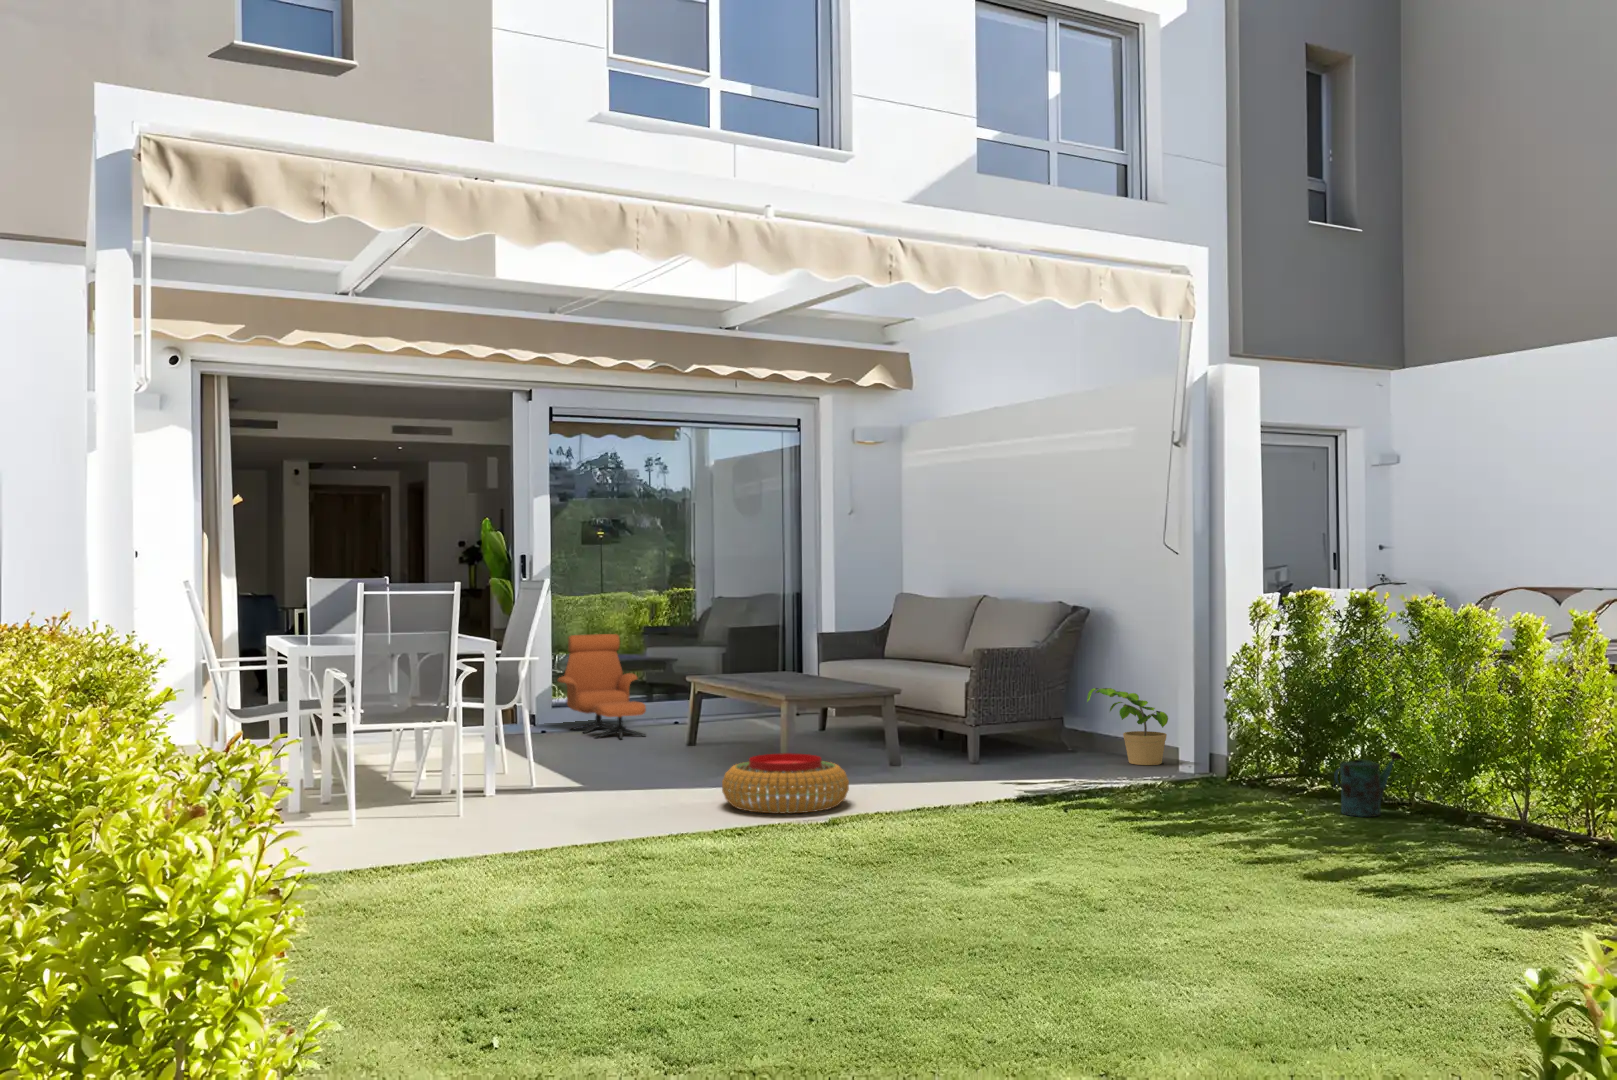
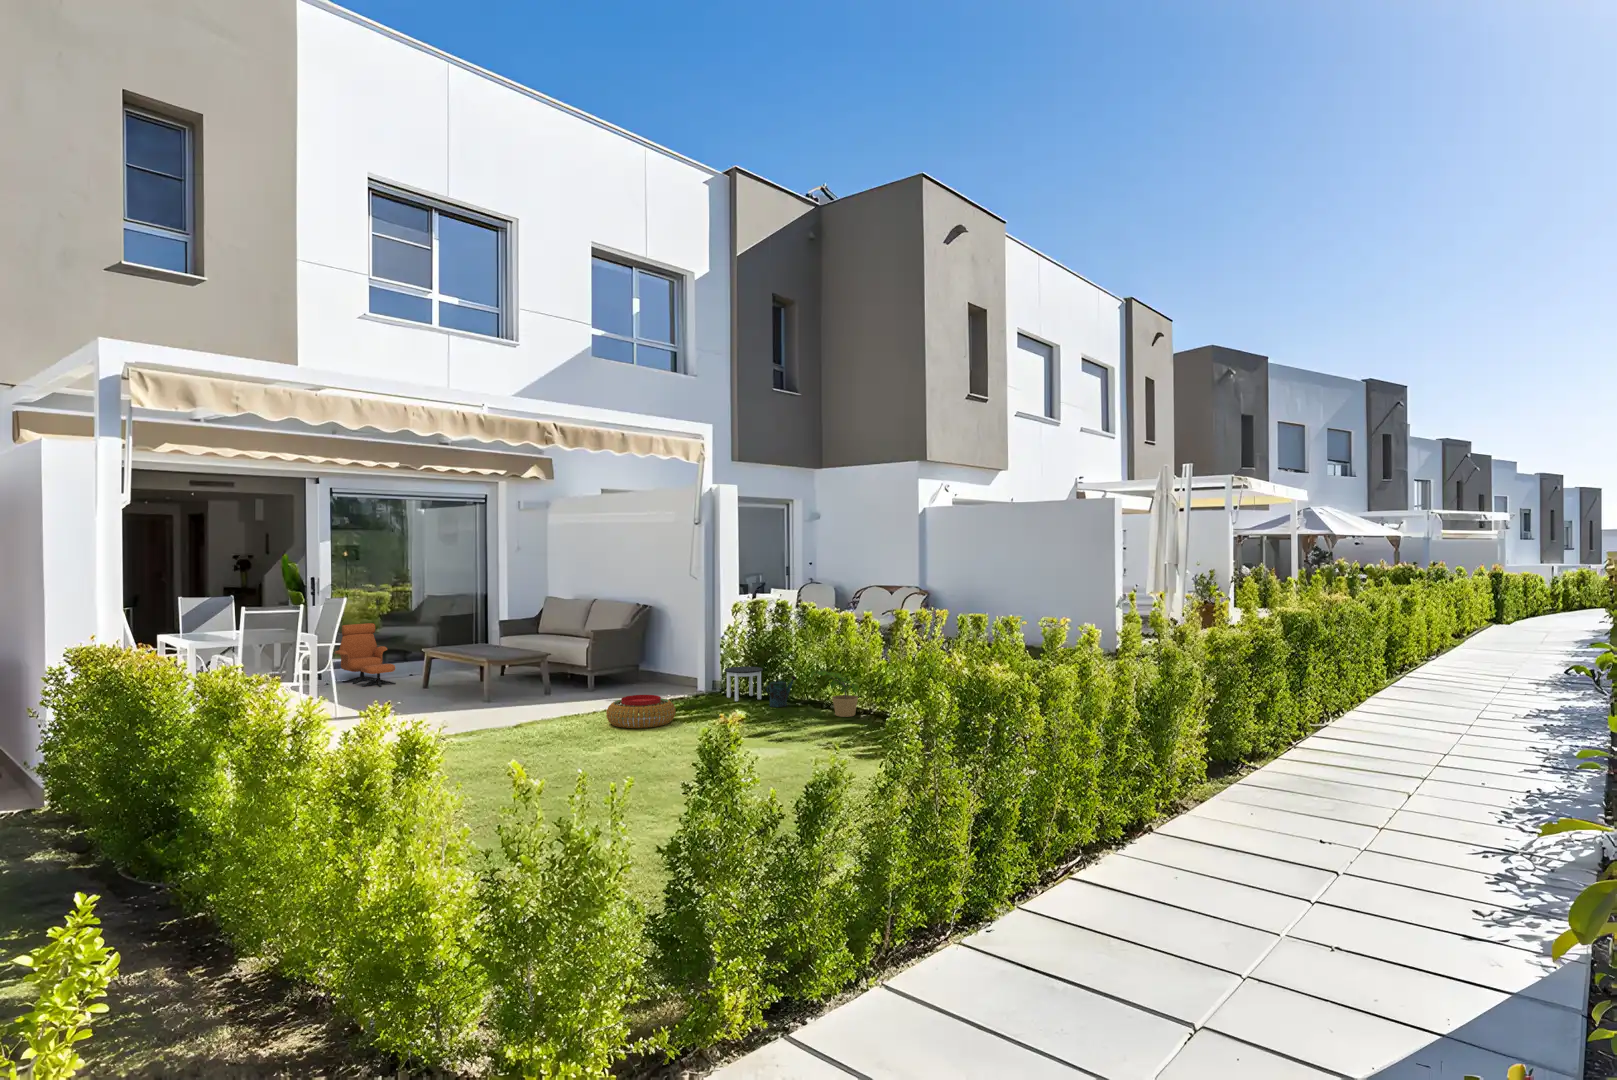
potted plant: present [1087,688,1168,765] -> present [811,670,859,717]
round table: none [1237,728,1321,799] -> present [725,667,763,701]
pouf: present [722,753,849,814] -> present [606,695,676,728]

